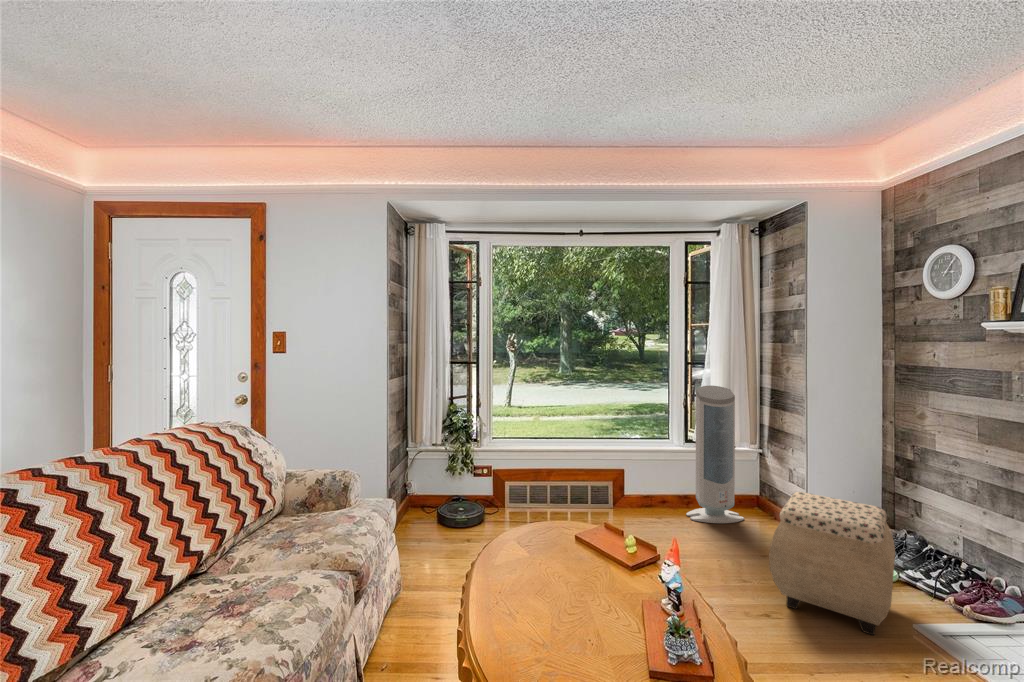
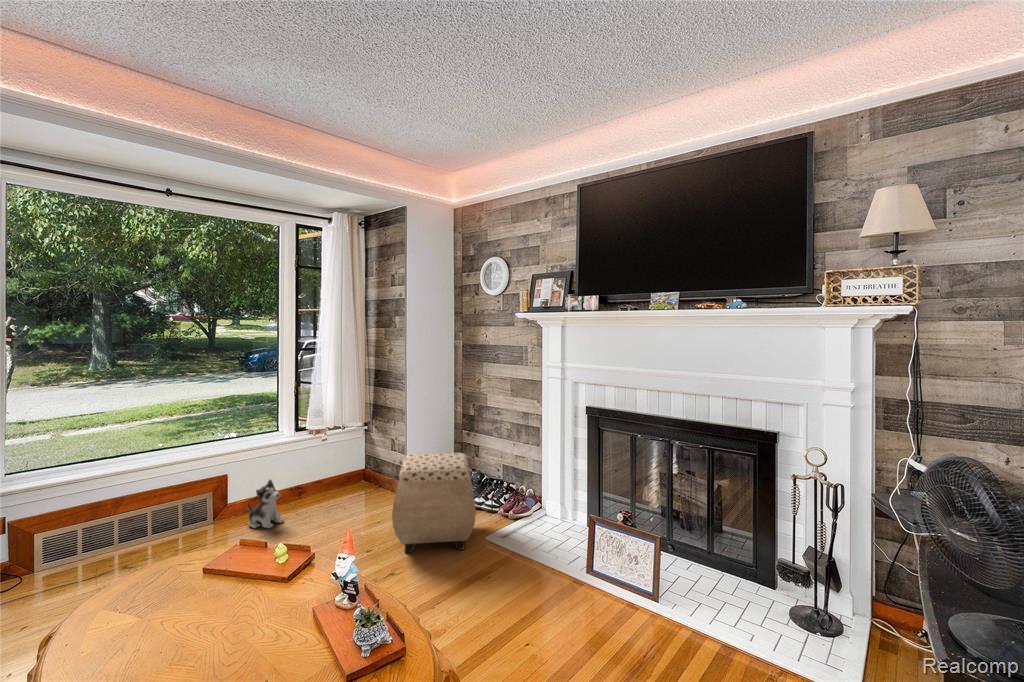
air purifier: present [686,385,744,523] -> none [301,371,356,509]
plush toy: none [638,482,668,528] -> present [248,480,284,528]

